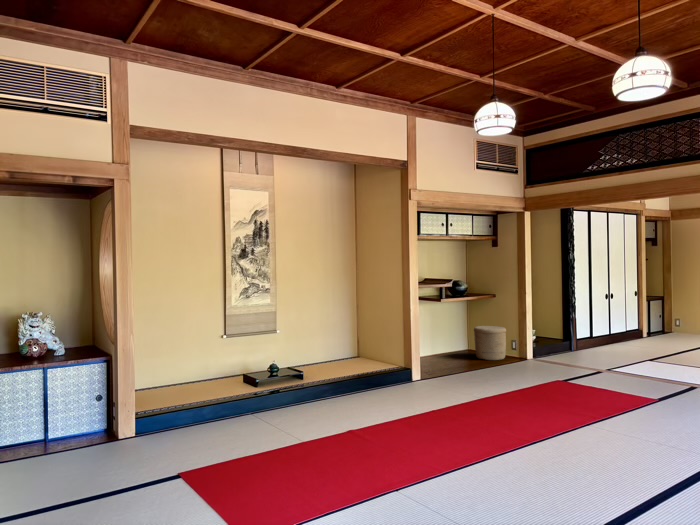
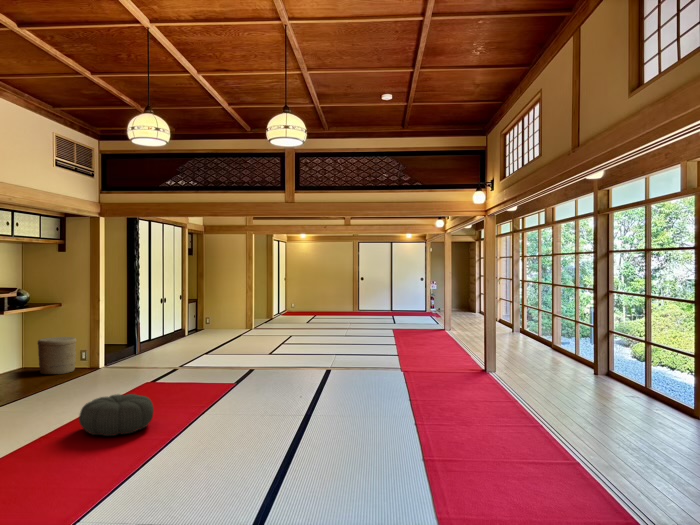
pouf: none [461,387,531,428] -> present [79,394,154,436]

